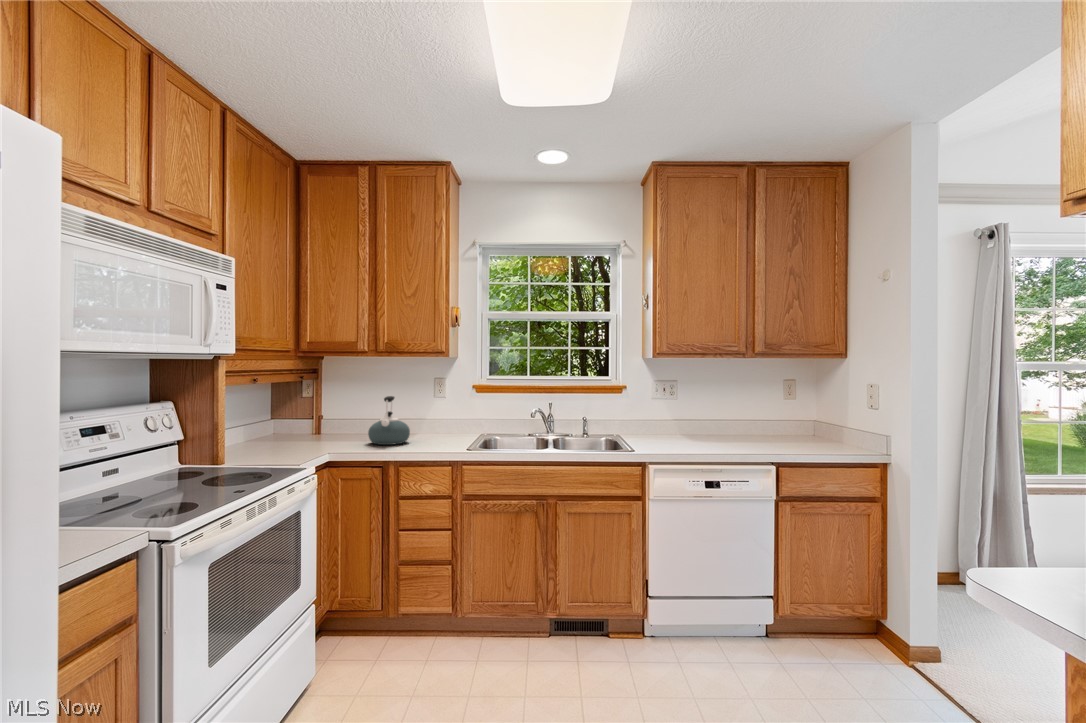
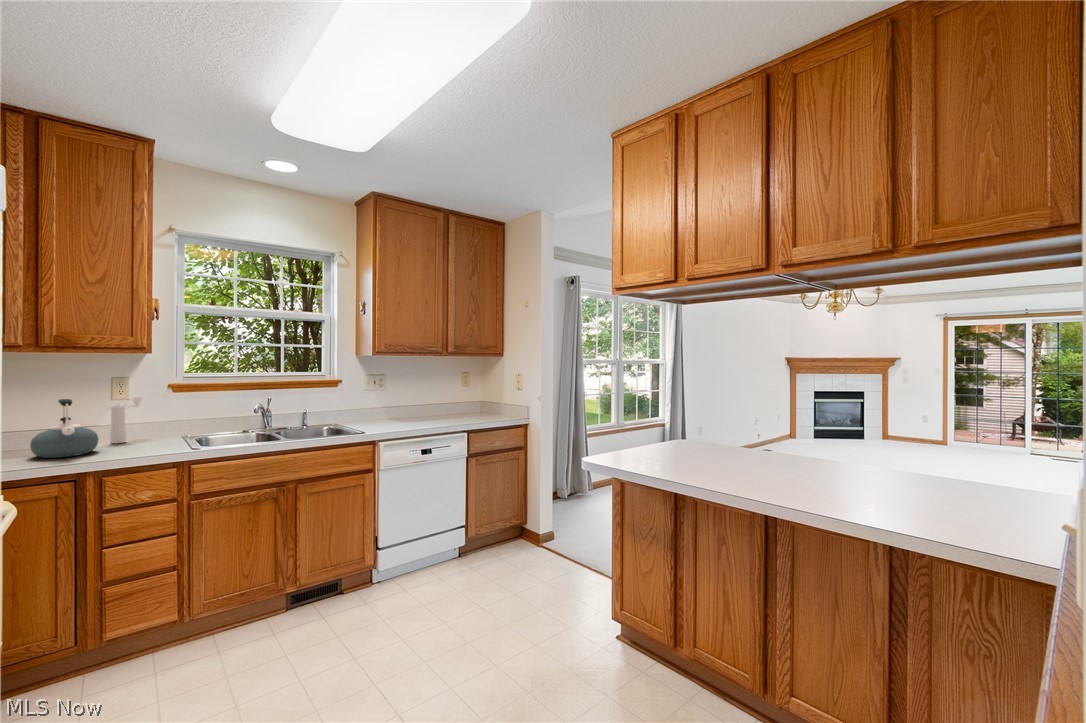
pepper mill: none [425,397,450,438] -> present [110,396,142,443]

